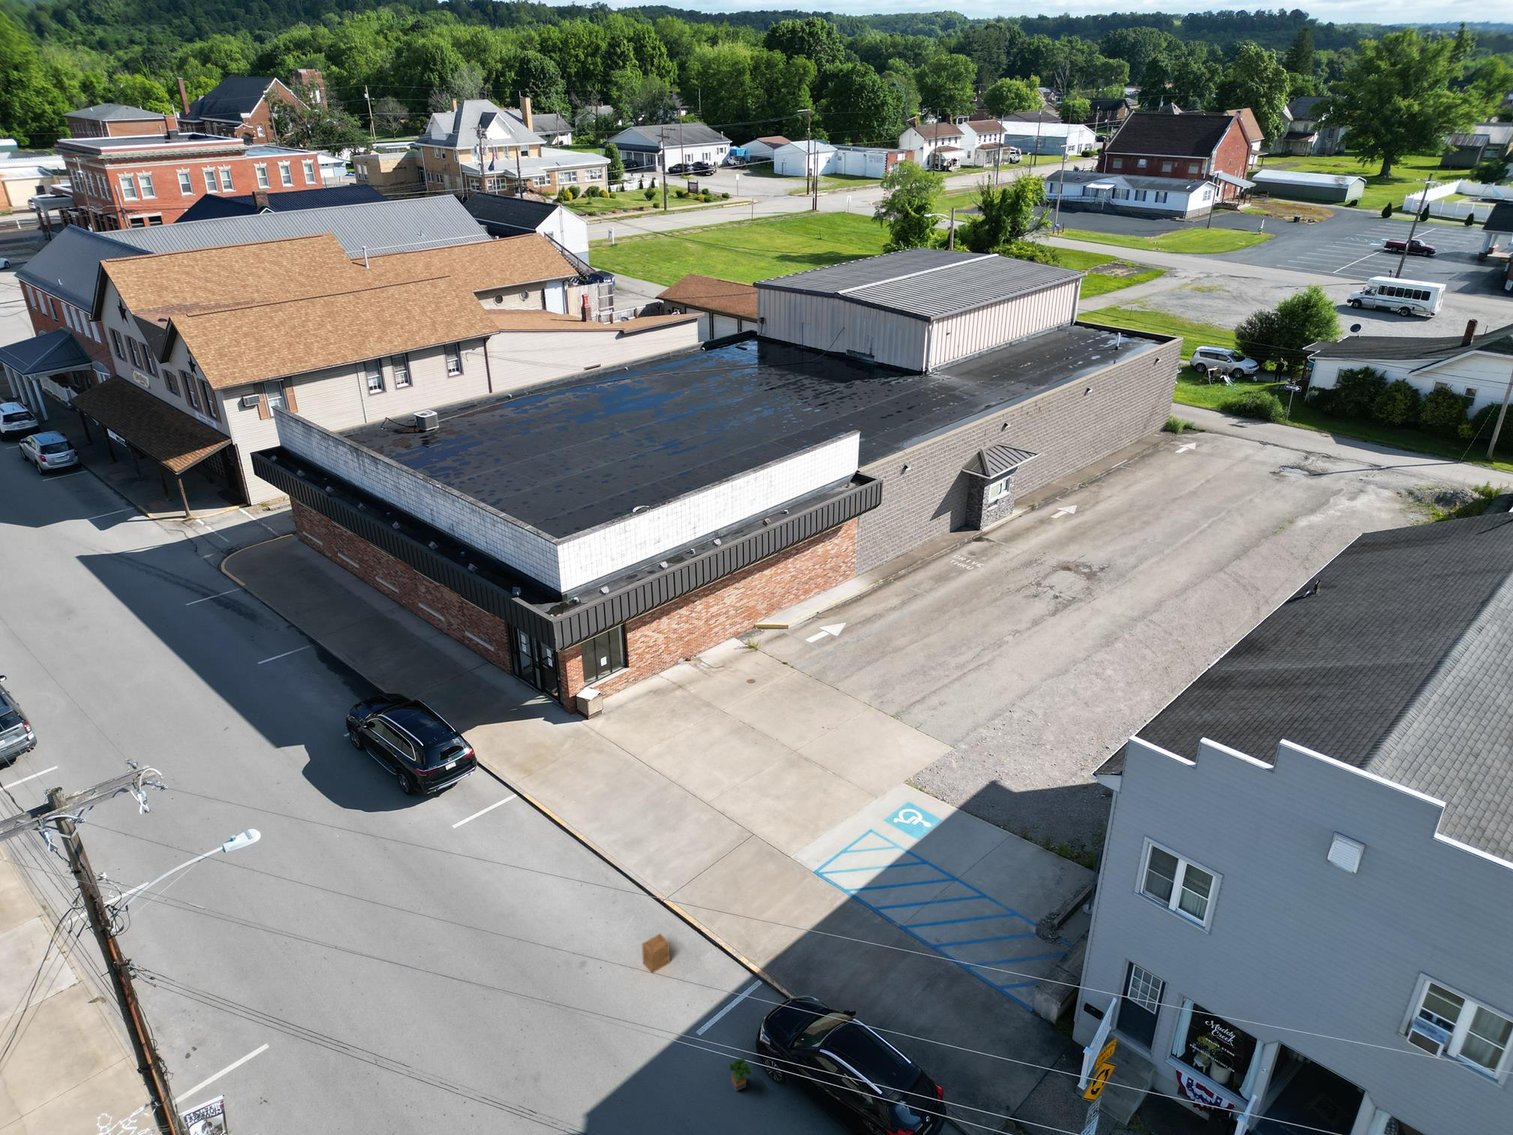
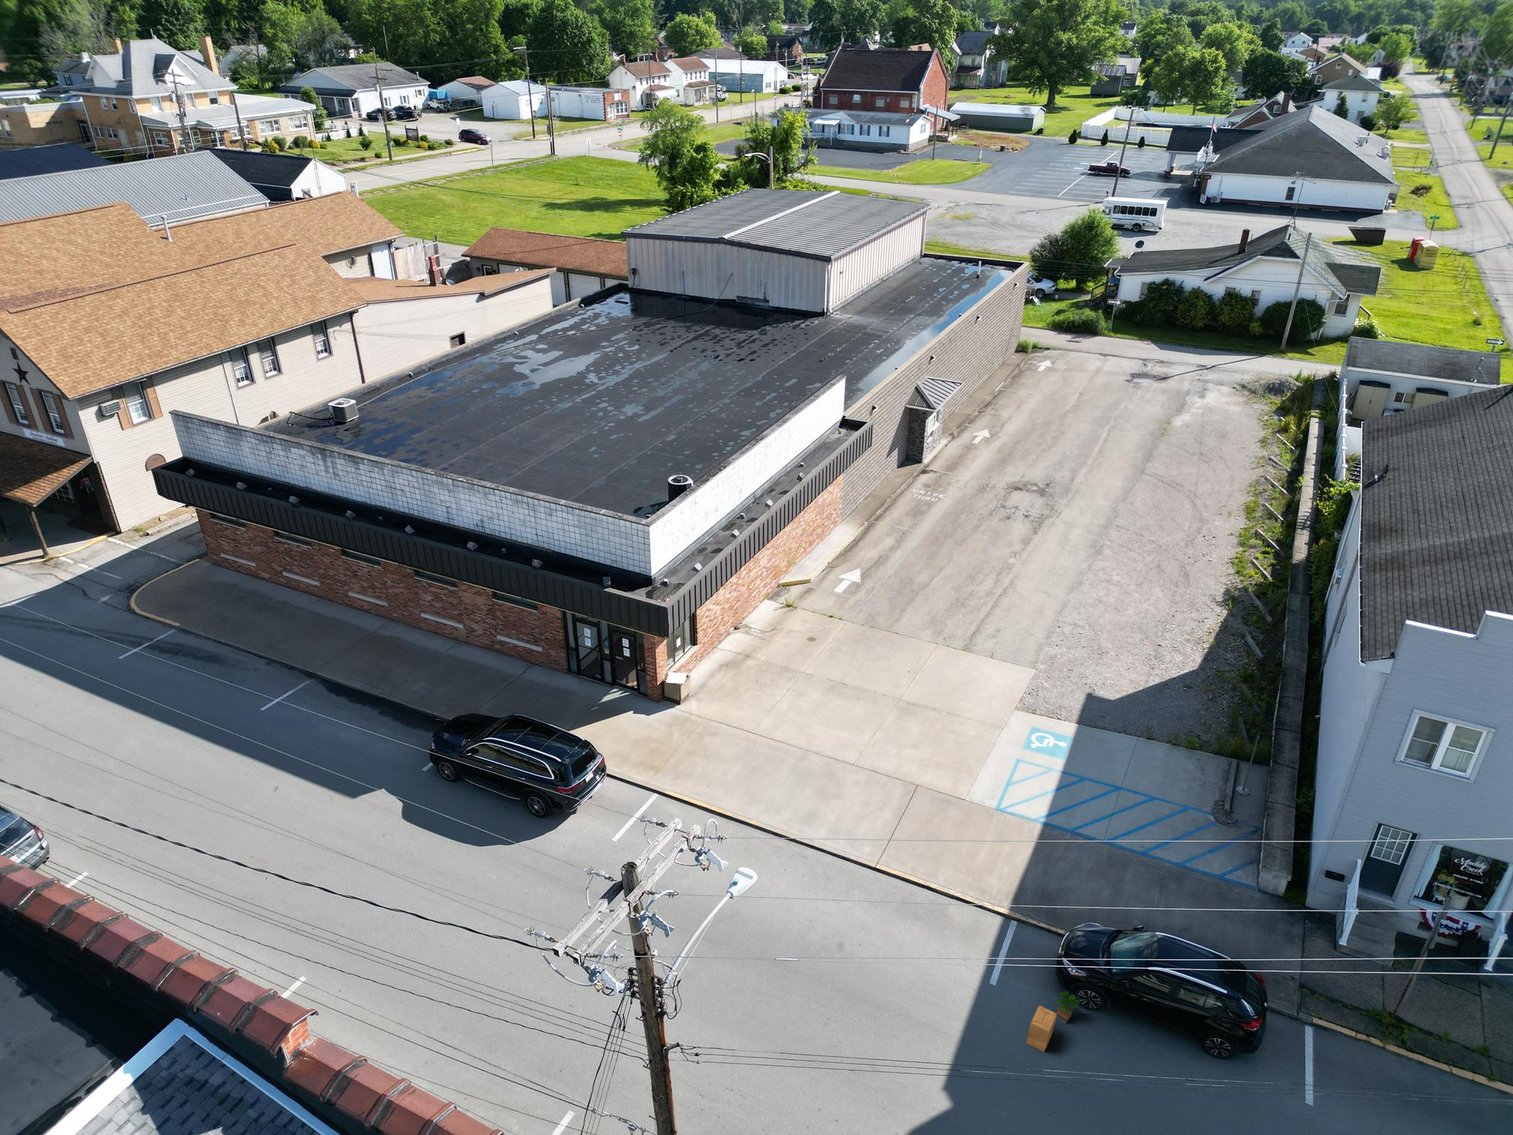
cardboard box: present [642,934,670,973] -> present [1027,1006,1057,1052]

